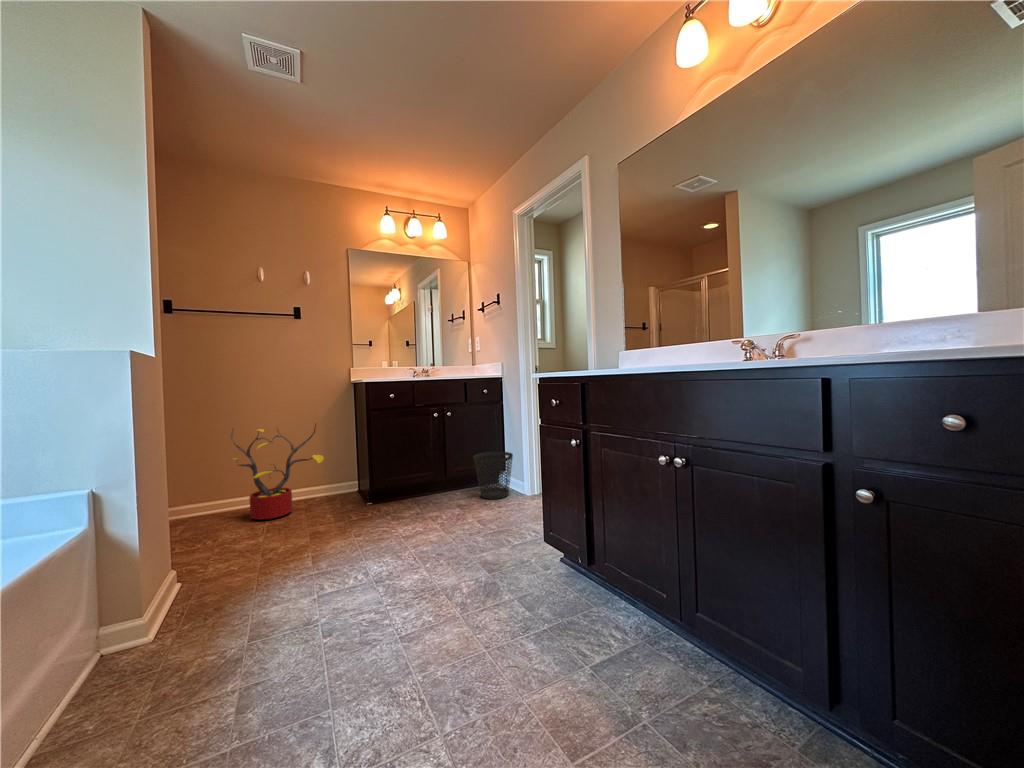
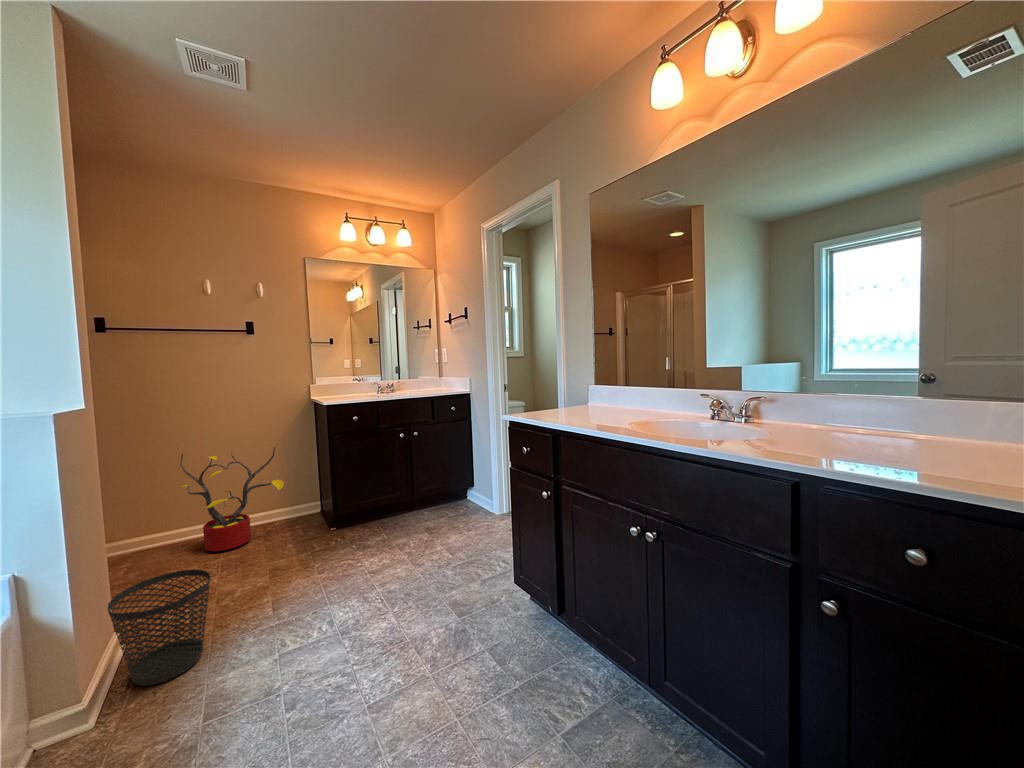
wastebasket: present [473,452,513,499] -> present [108,569,210,686]

